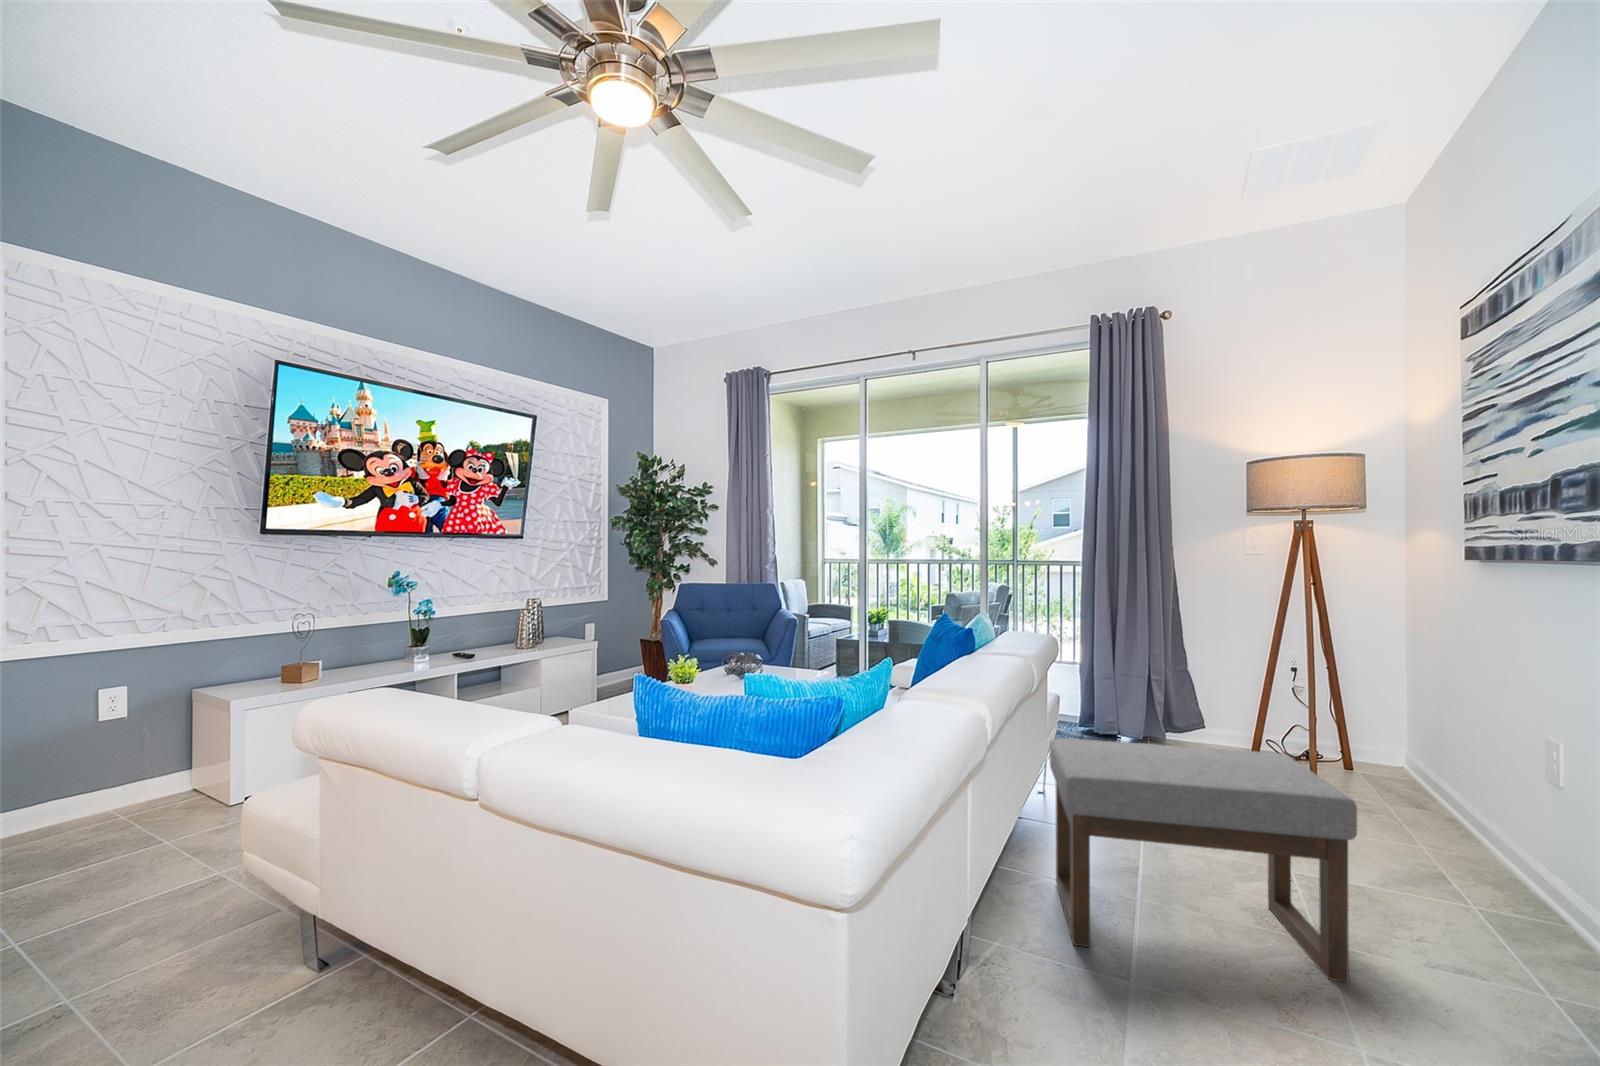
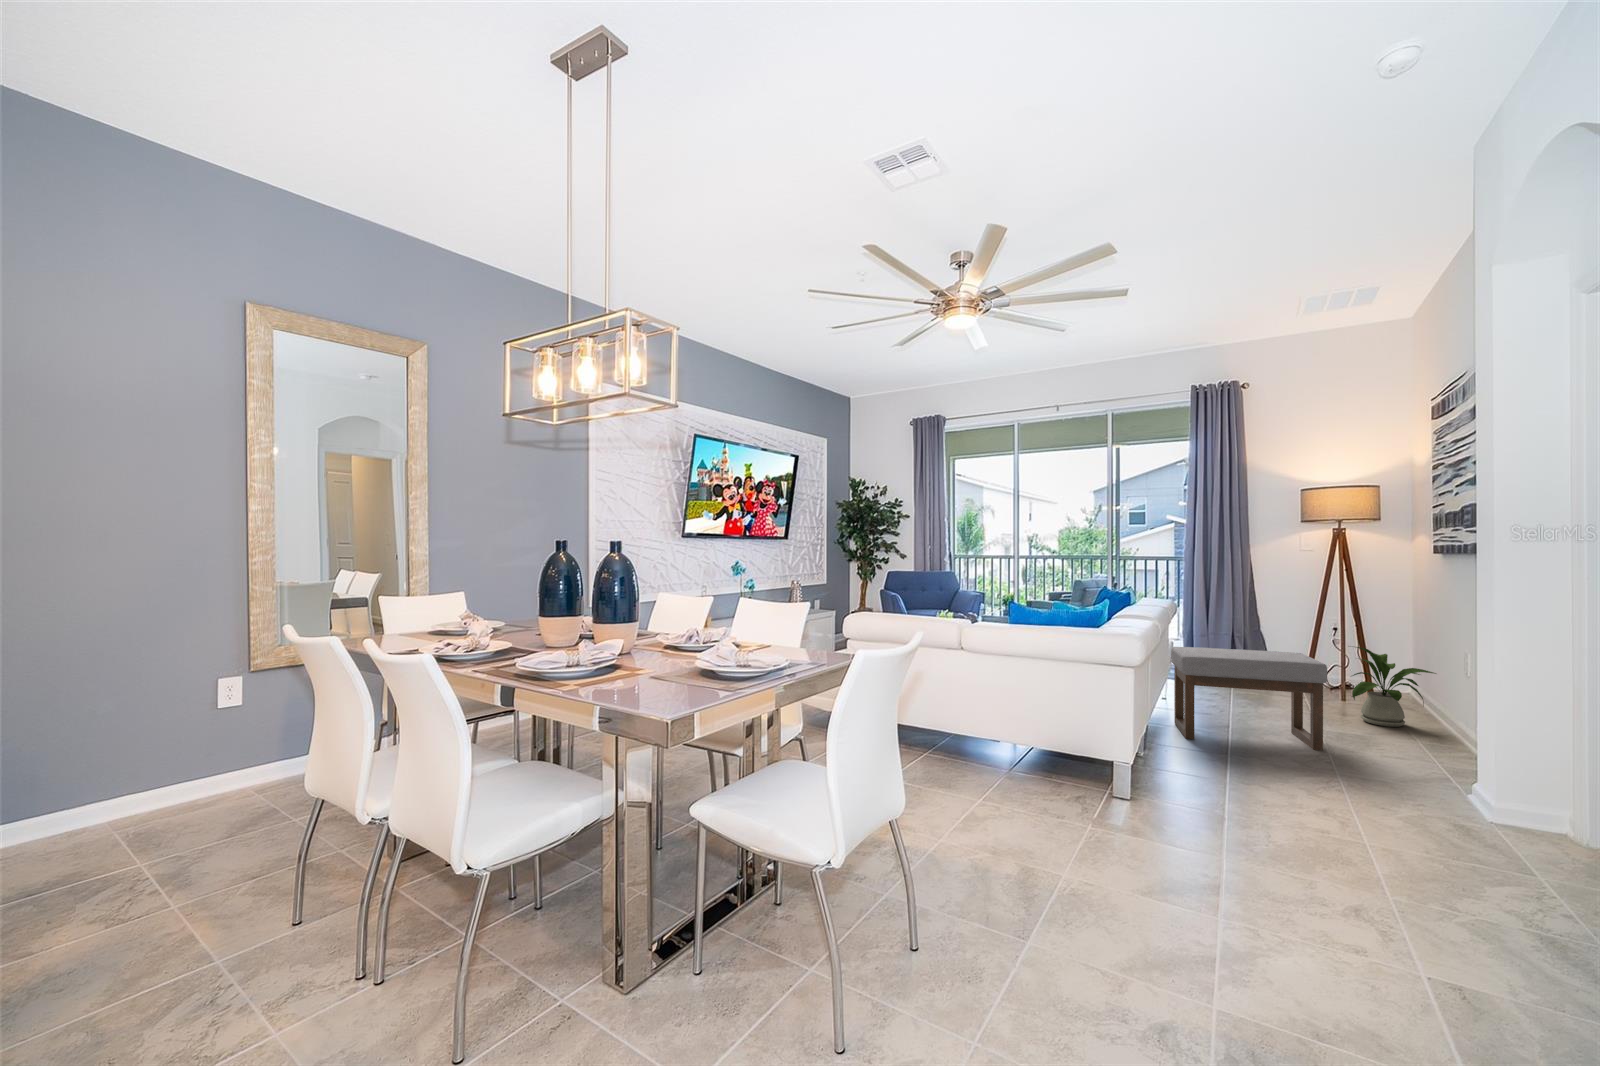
house plant: none [1347,725,1505,875] -> present [1352,647,1436,727]

